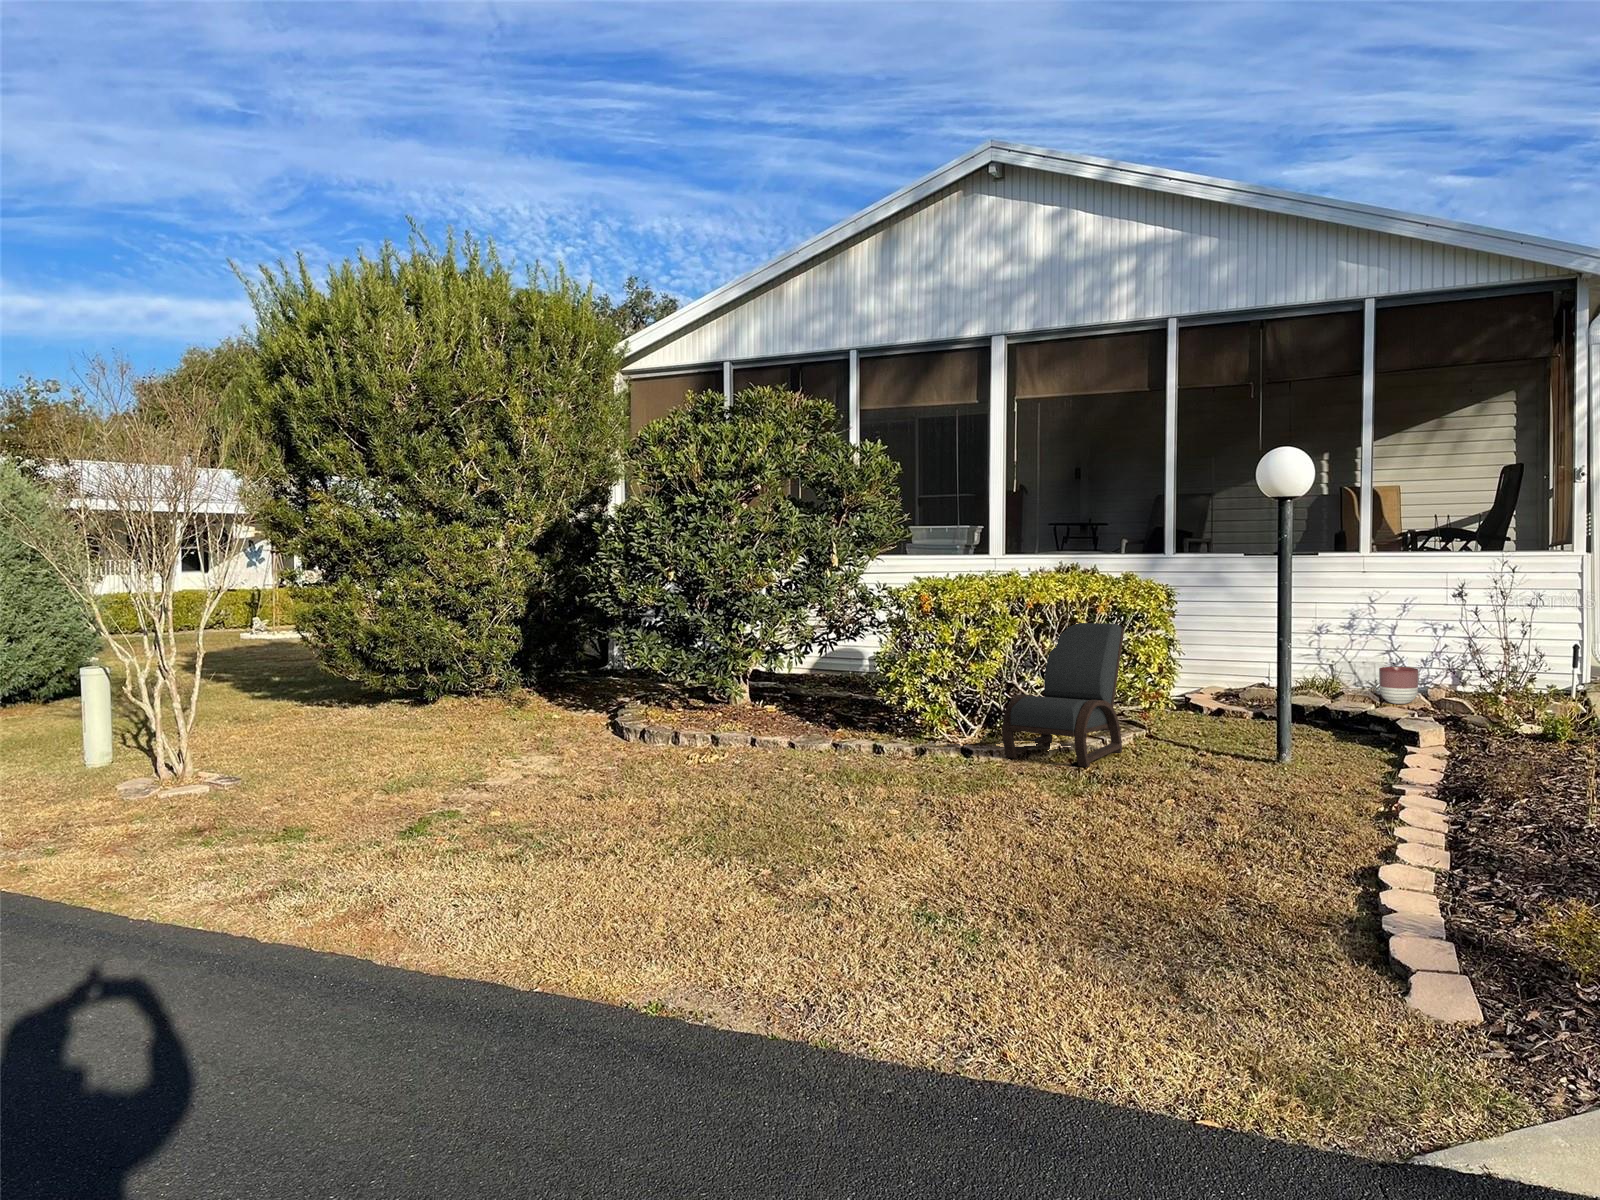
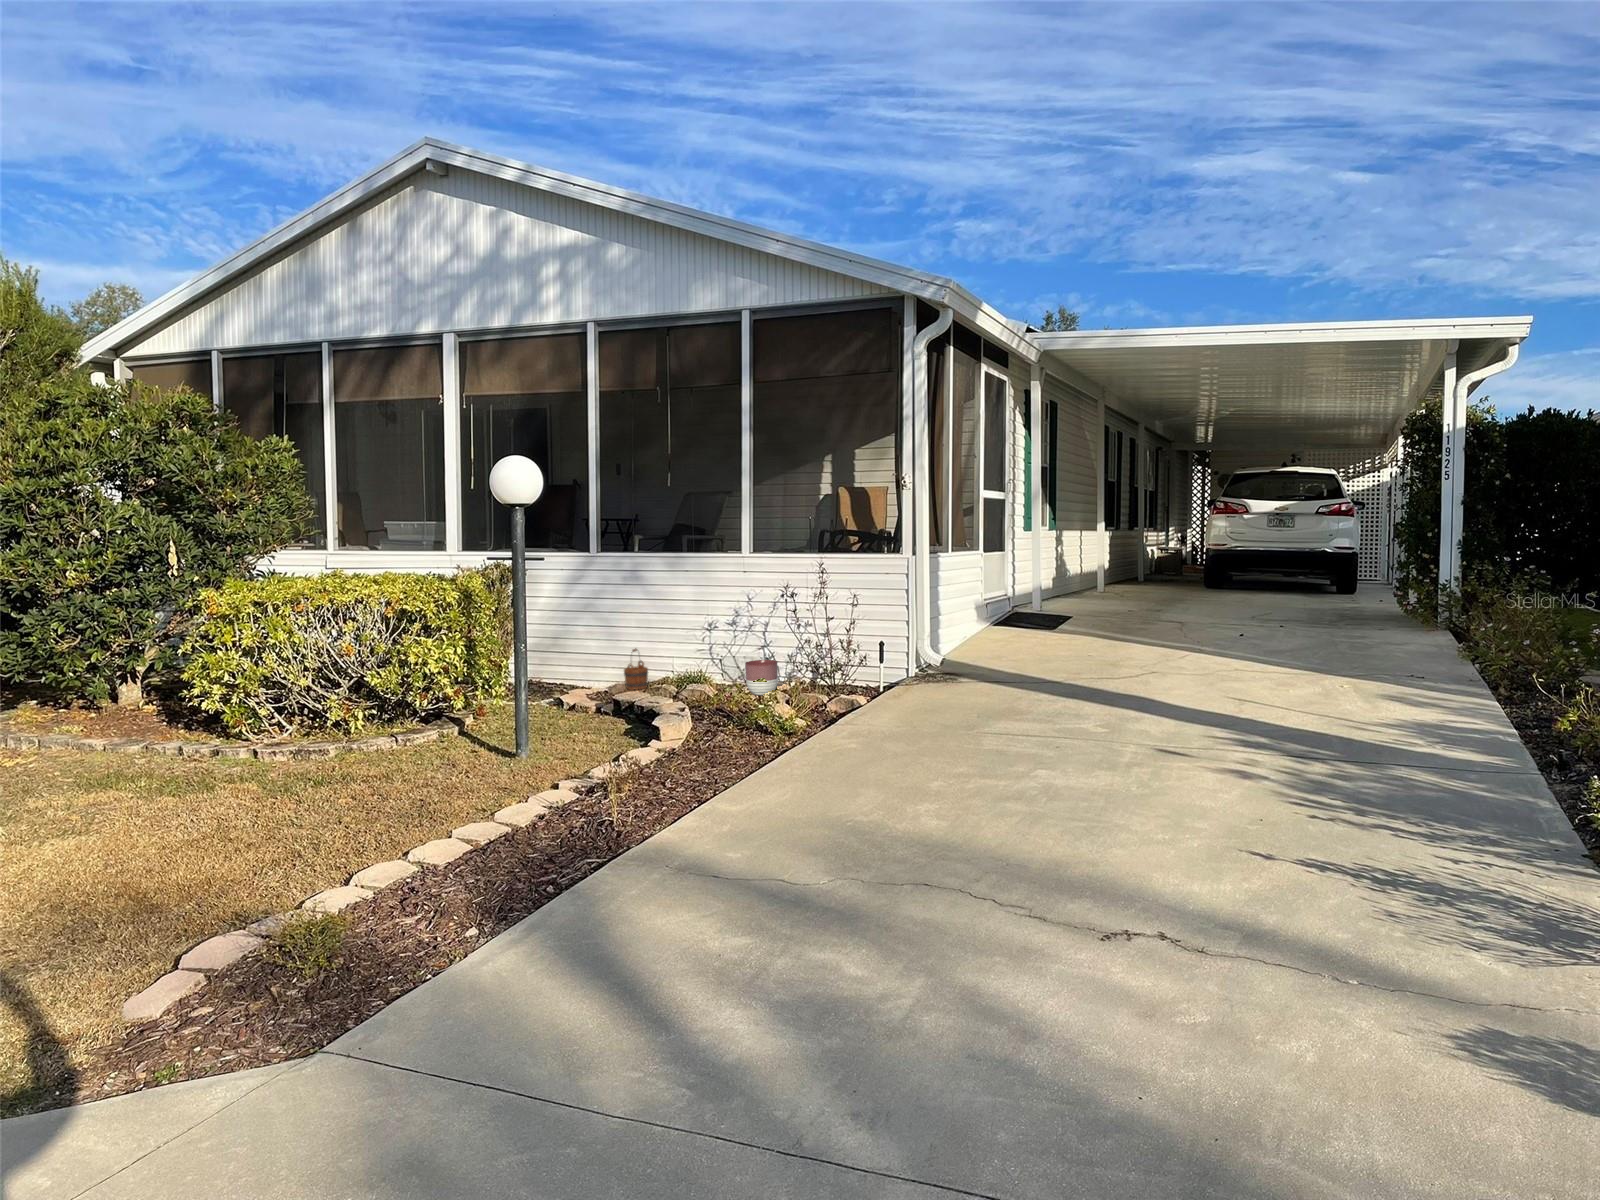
lounge chair: present [1002,623,1124,767] -> none [283,628,418,767]
wooden bucket: none [1216,654,1243,698] -> present [624,648,648,690]

